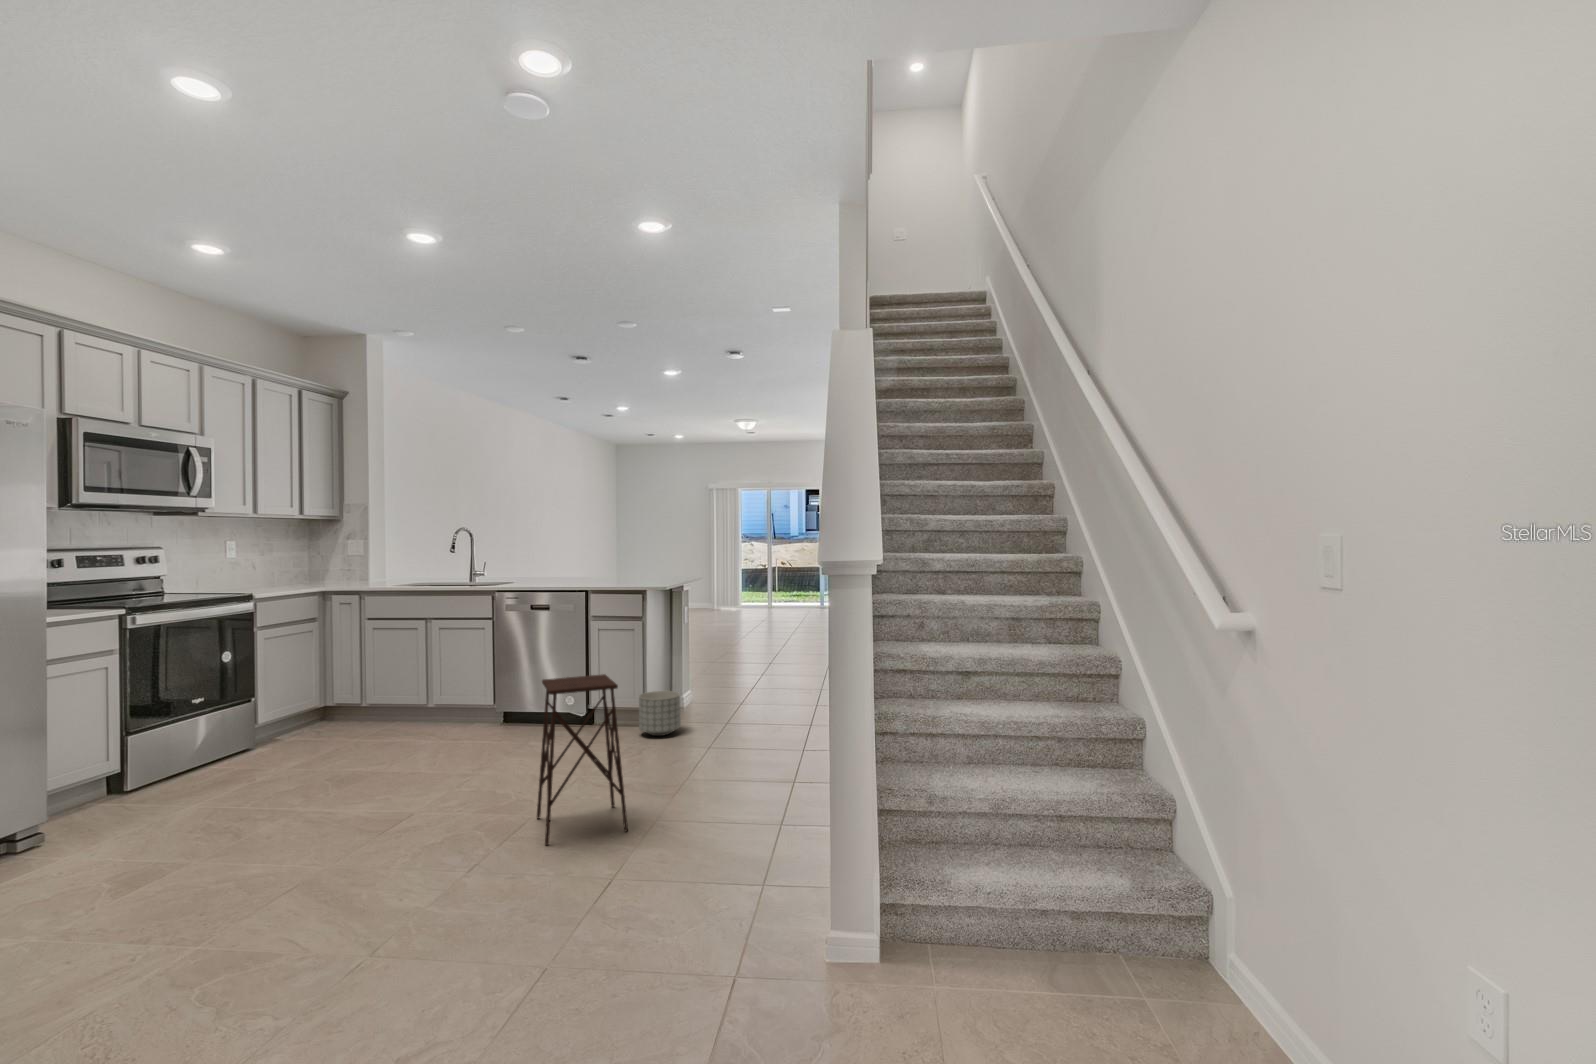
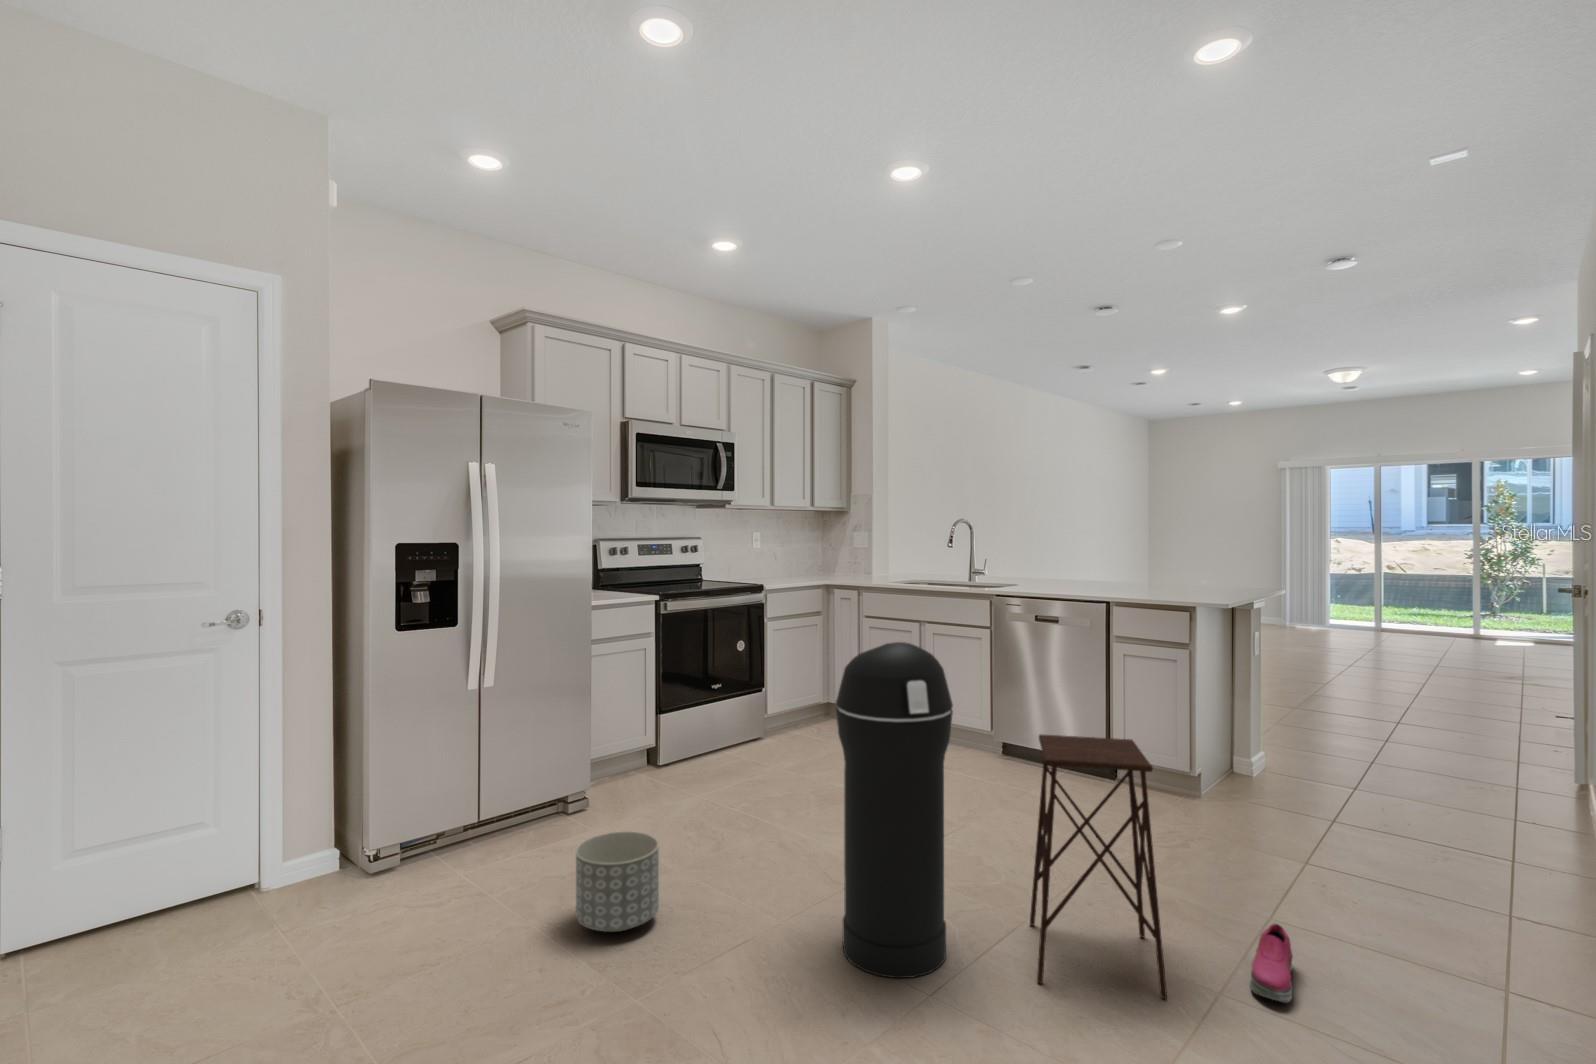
trash can: none [382,619,480,873] -> present [836,642,953,978]
planter: present [639,691,681,736] -> present [576,831,659,932]
shoe: none [675,775,699,815] -> present [1250,924,1293,1003]

